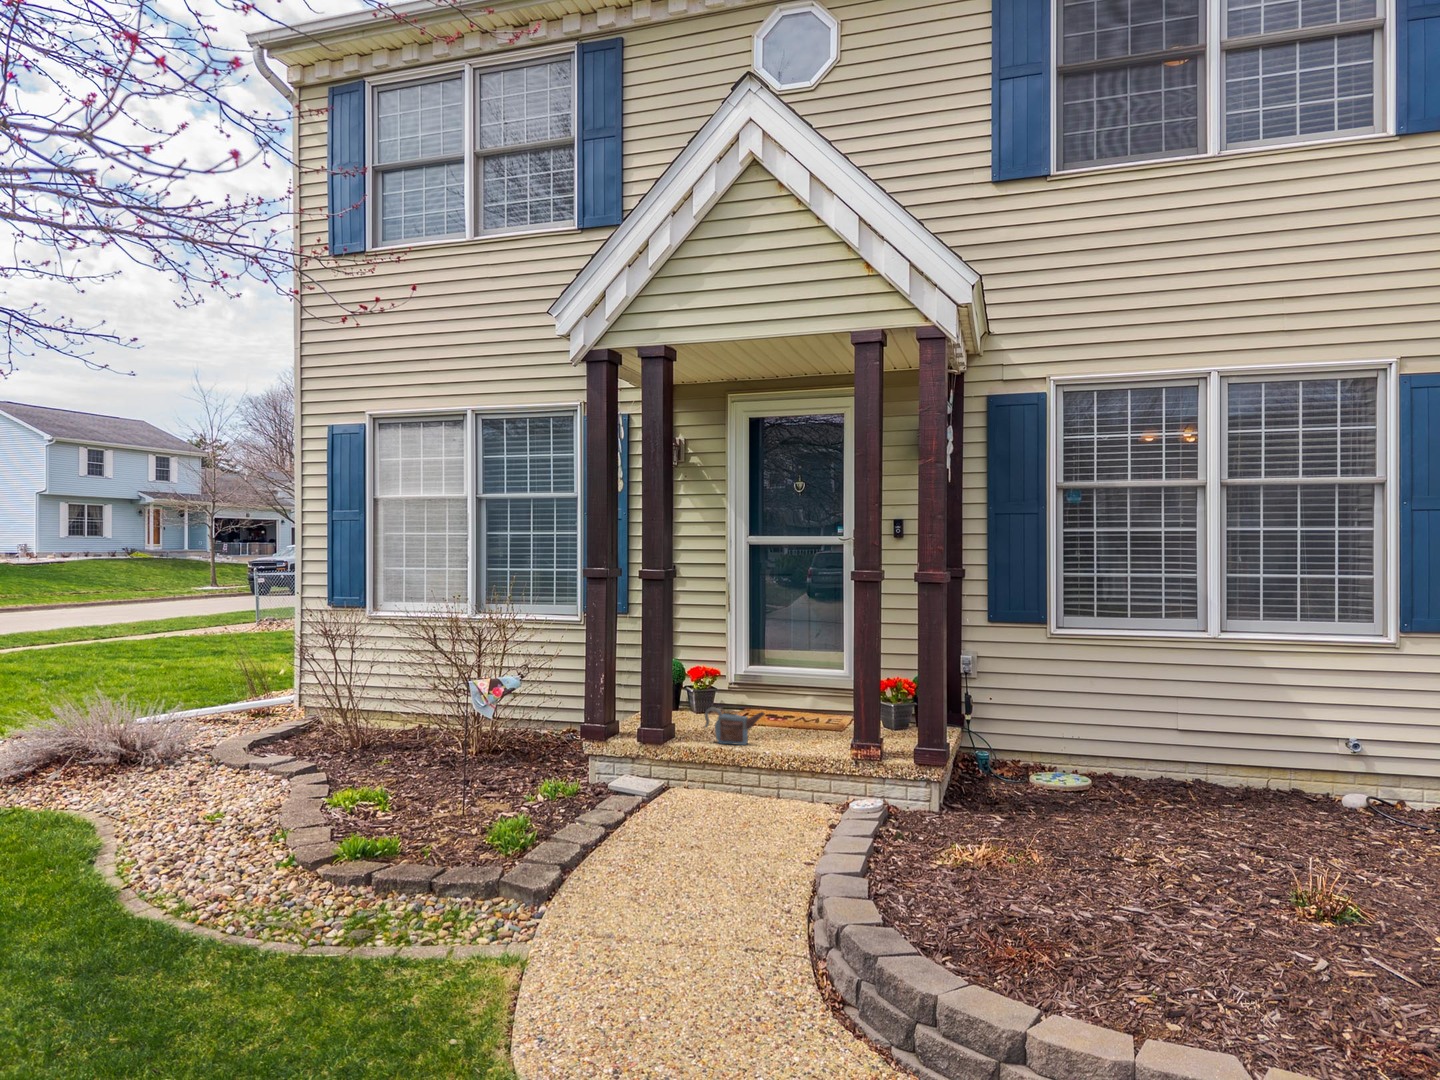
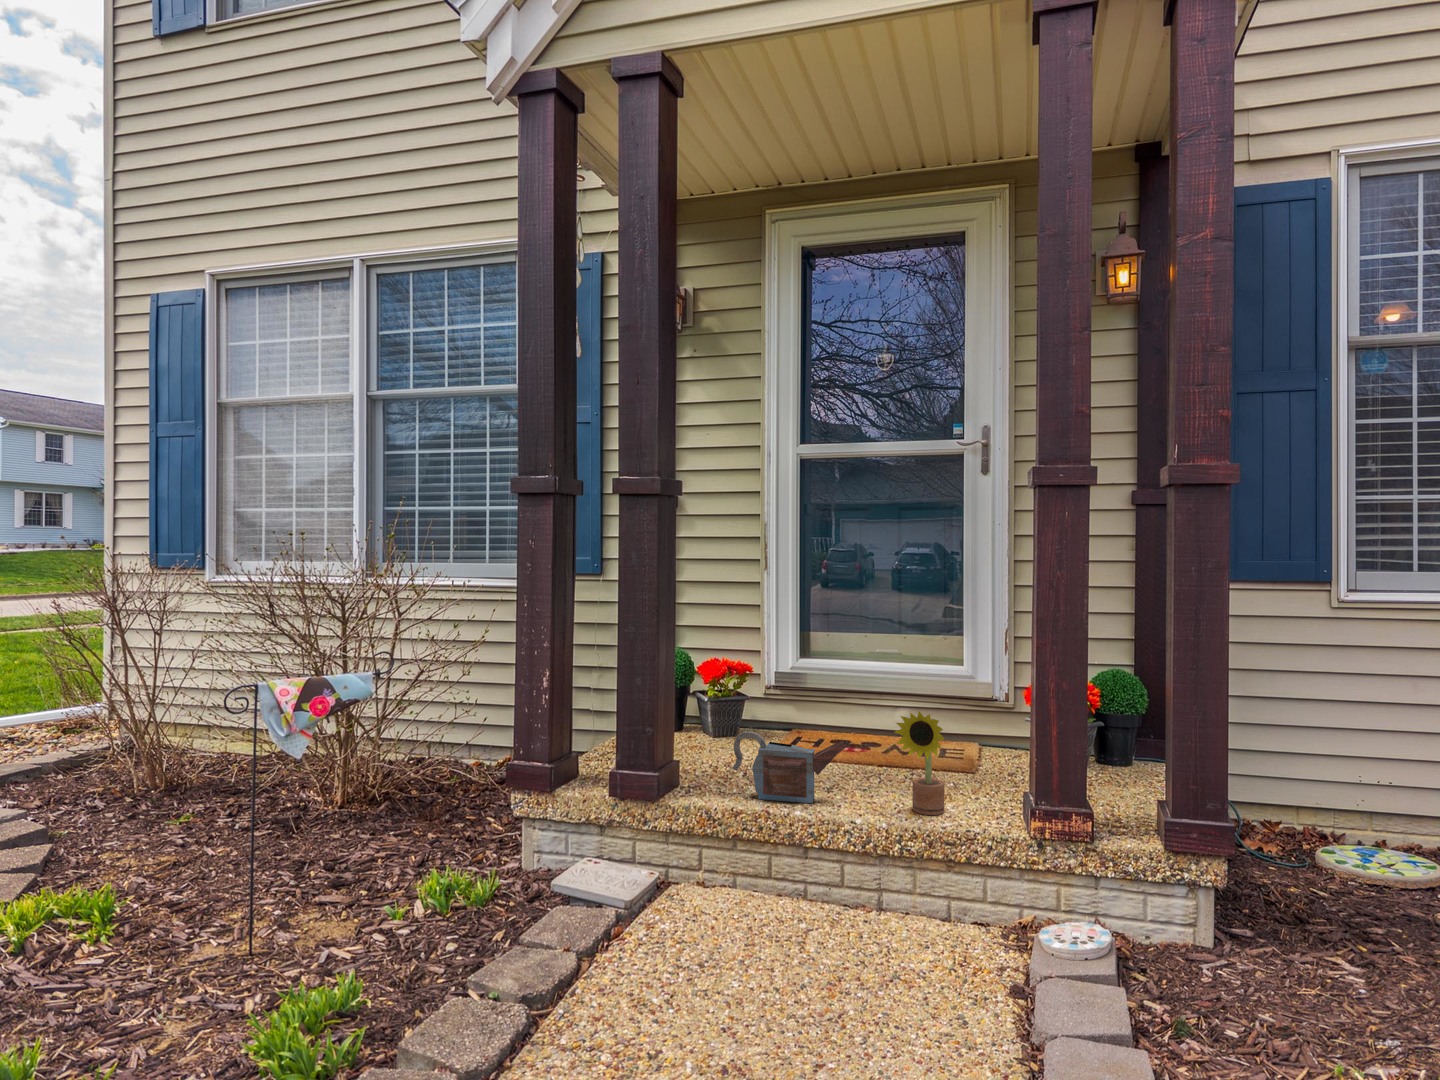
decorative plant: none [787,695,814,750] -> present [894,711,944,815]

